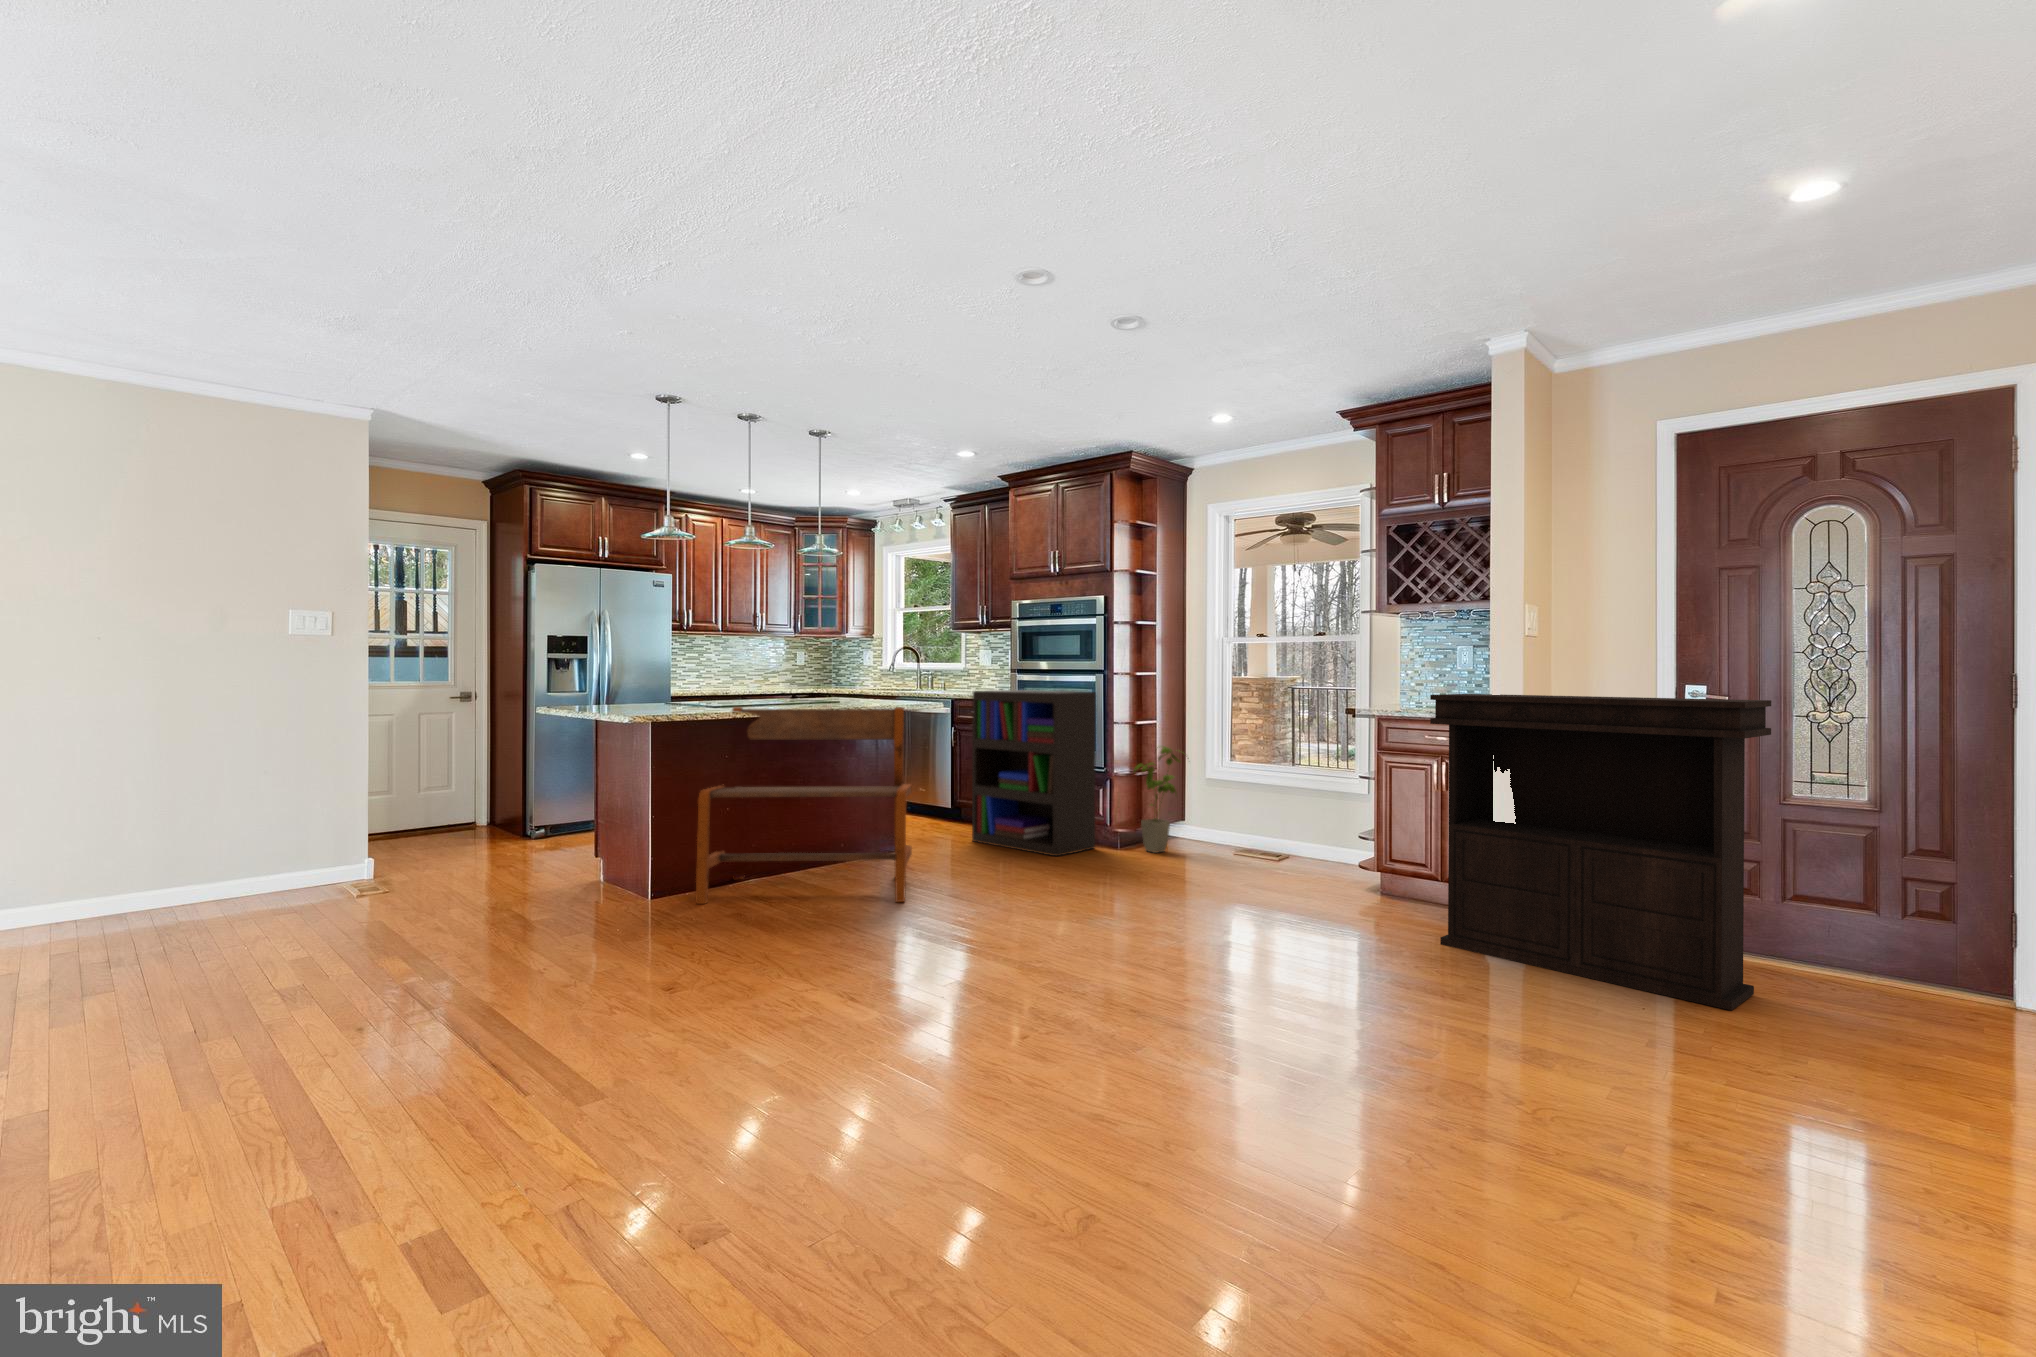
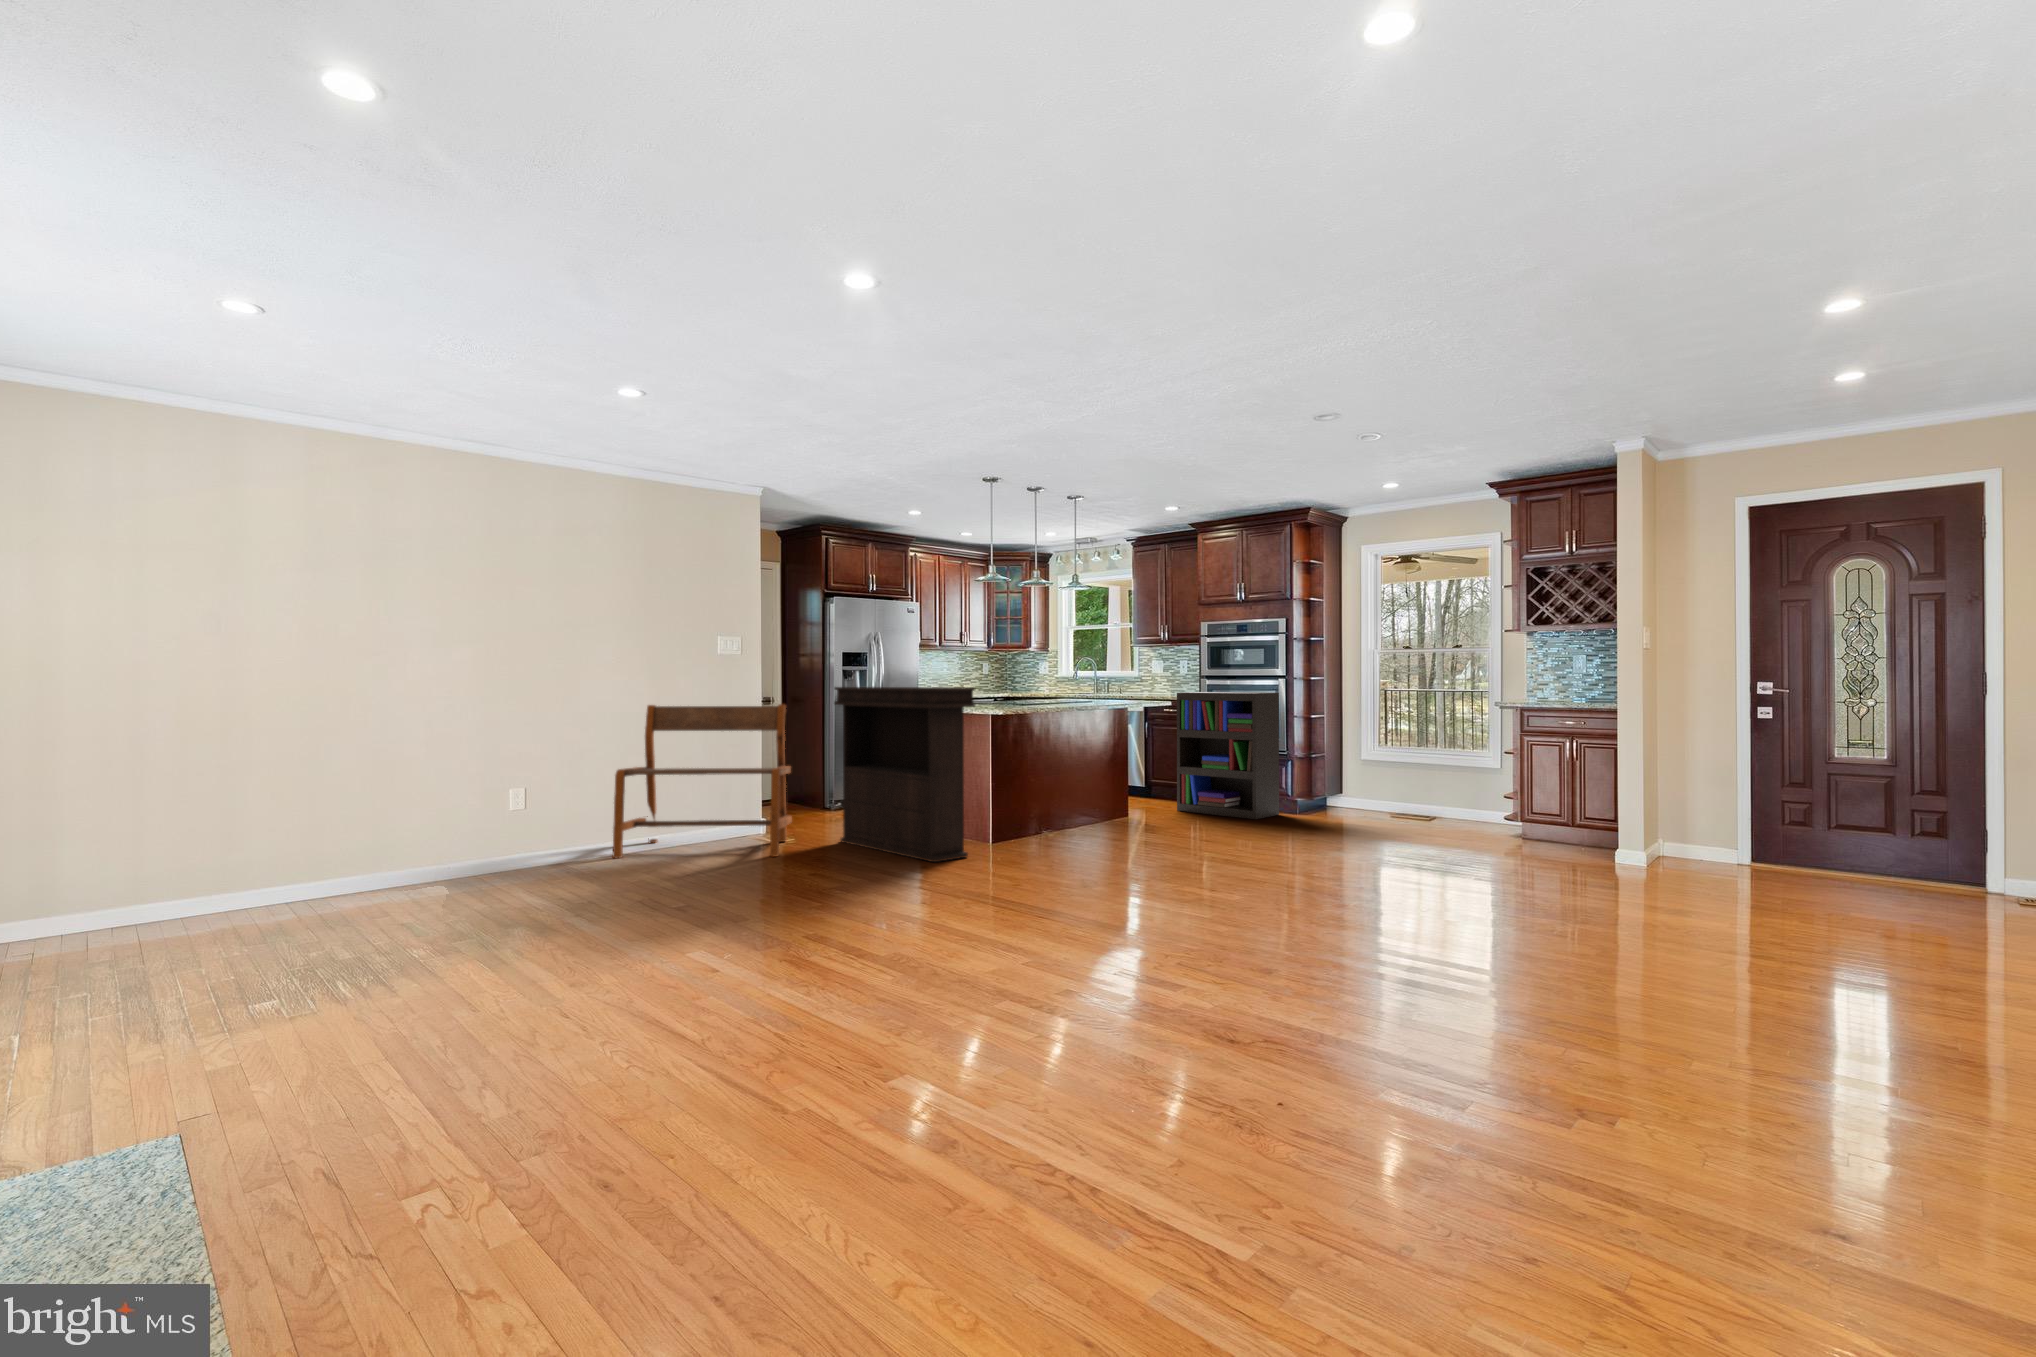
console table: present [1430,694,1771,1010] -> present [834,687,975,862]
bench: present [696,707,912,904] -> present [613,704,792,858]
house plant: present [1134,746,1181,853] -> none [1311,734,1356,817]

